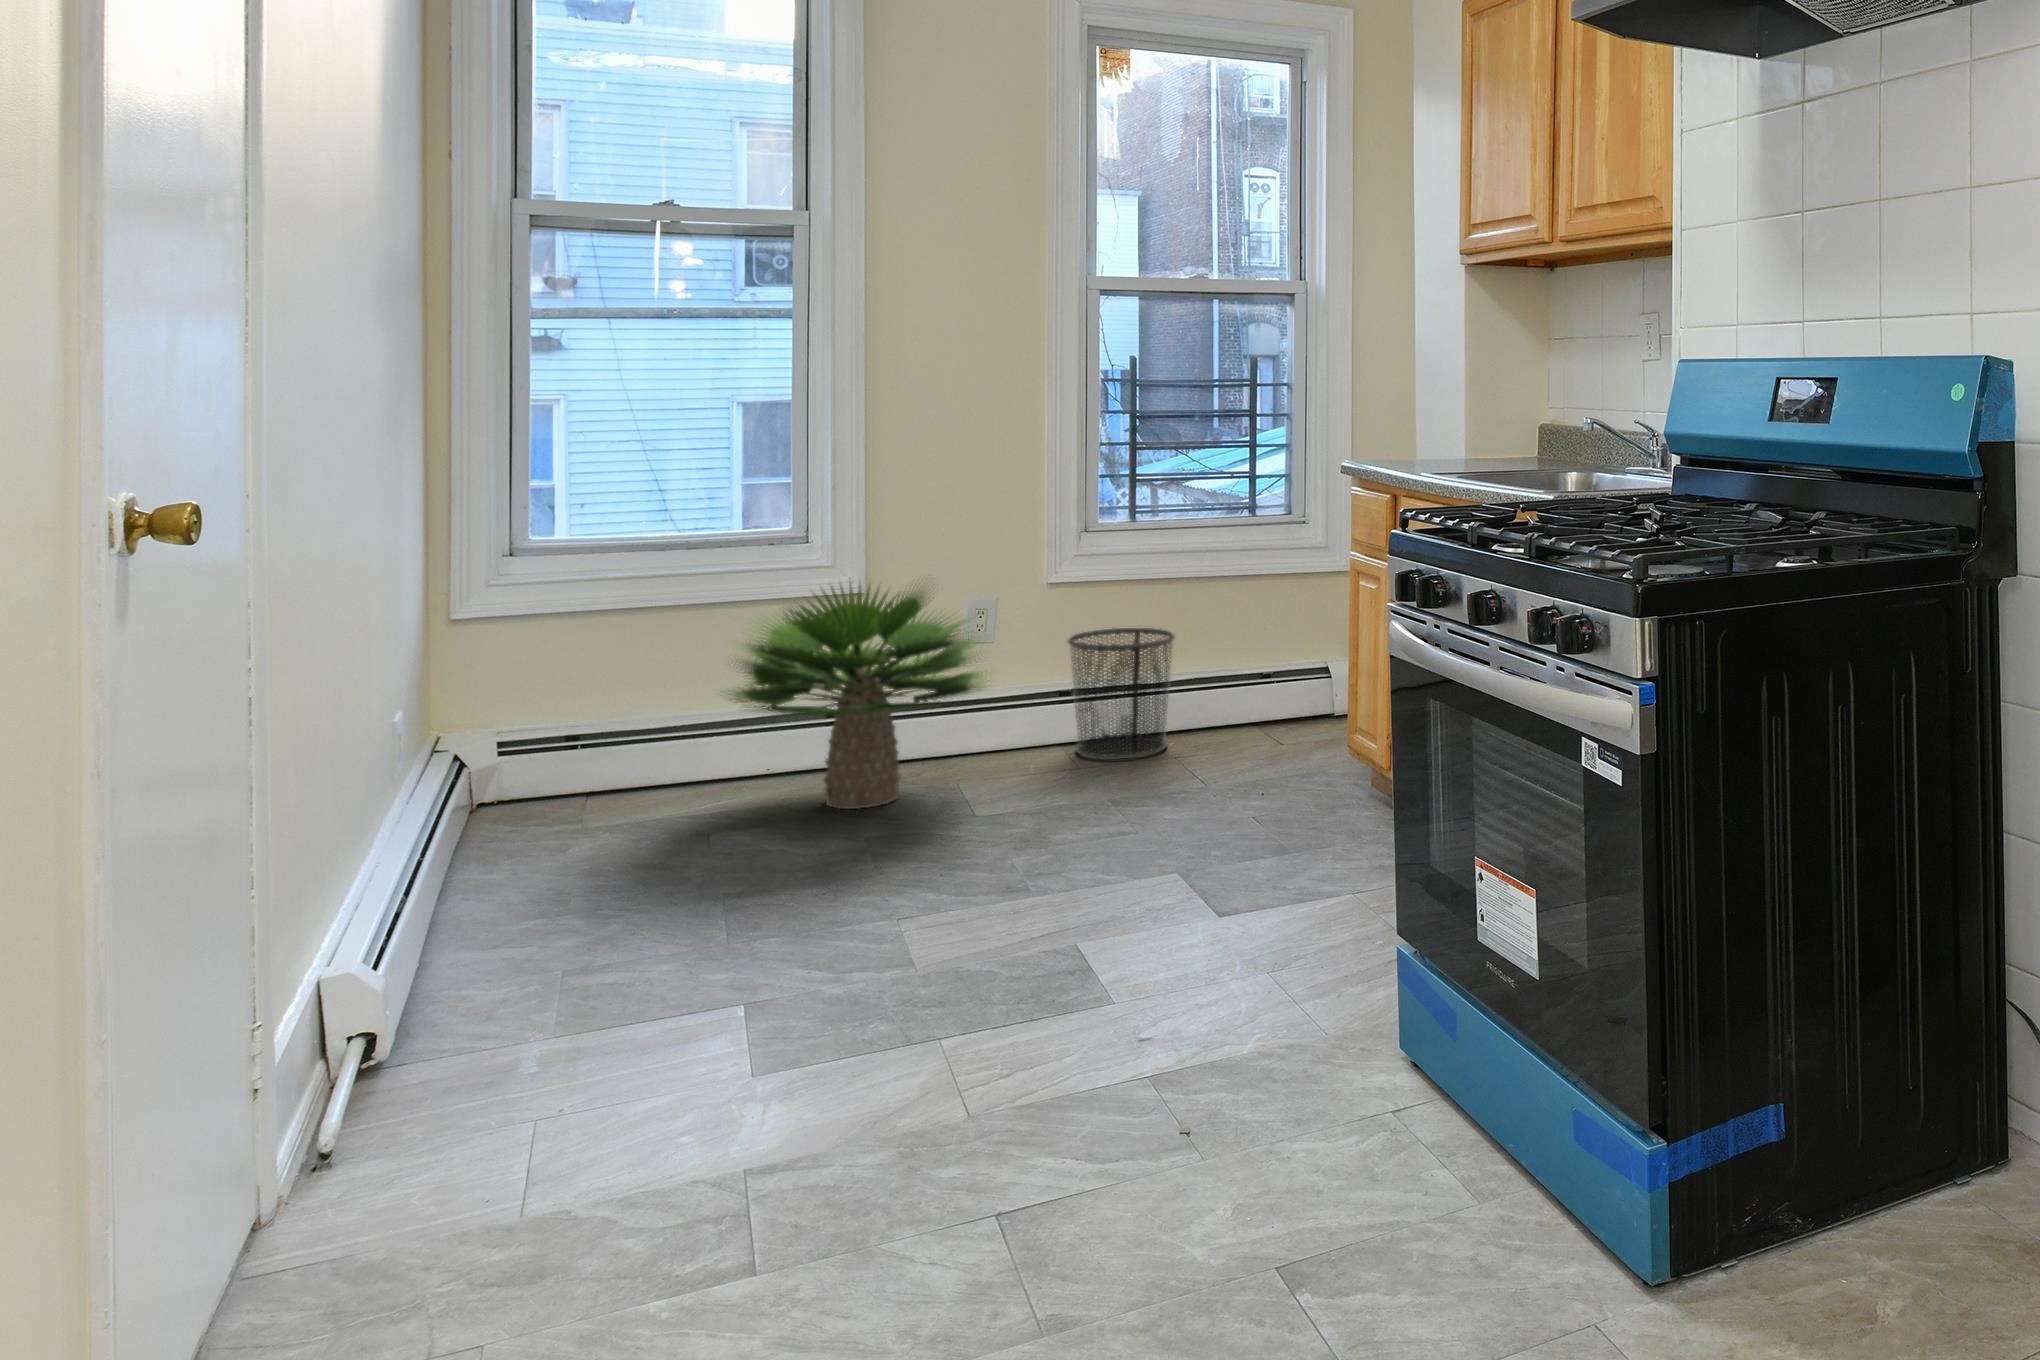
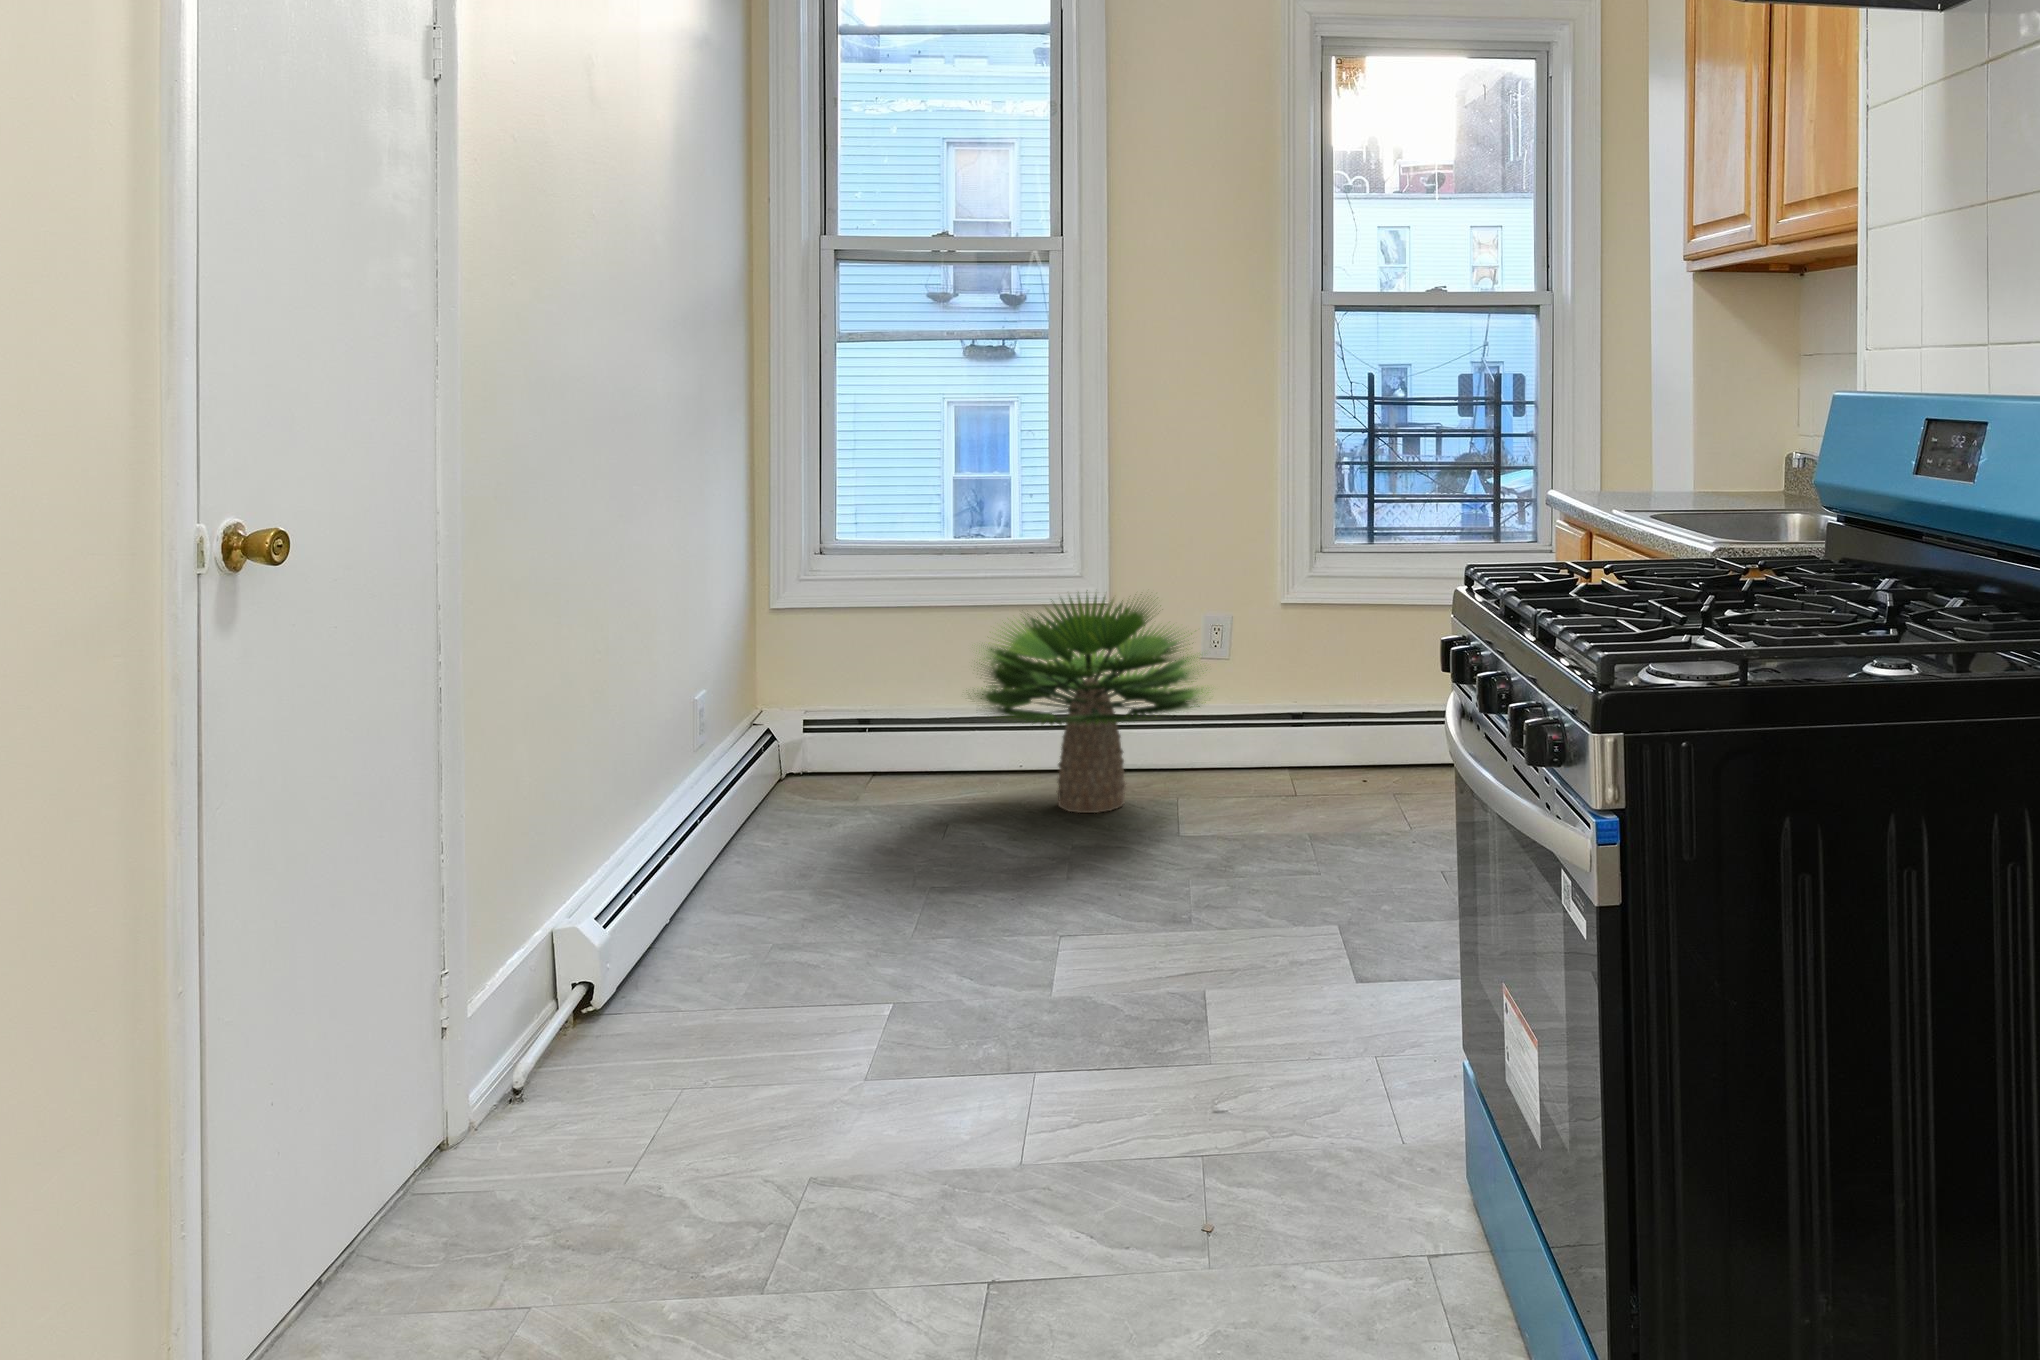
waste bin: present [1068,628,1175,760] -> none [1295,651,1403,787]

